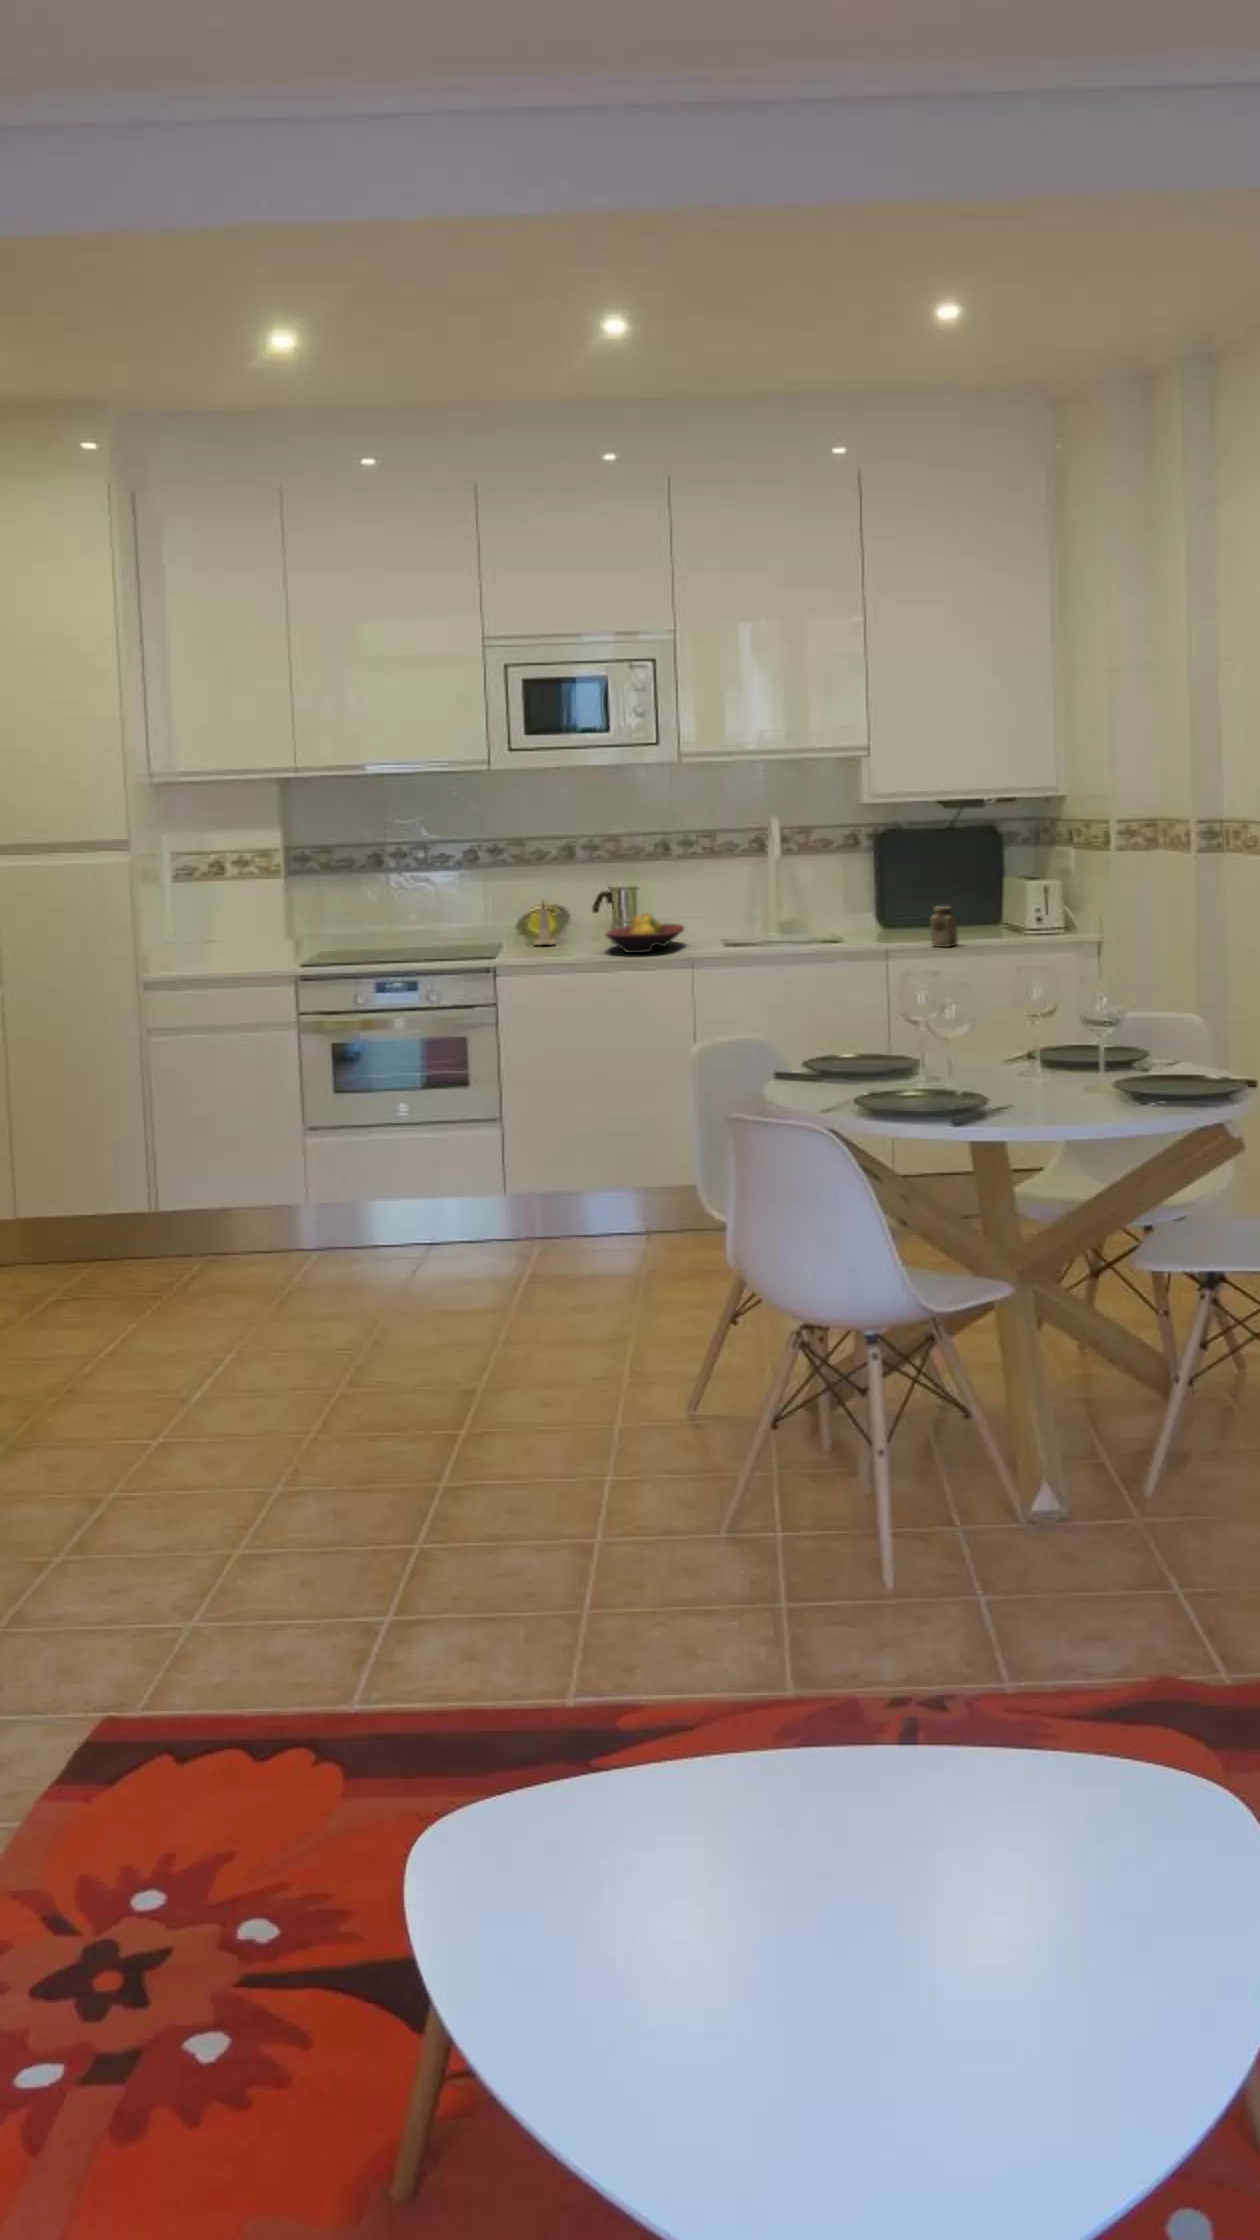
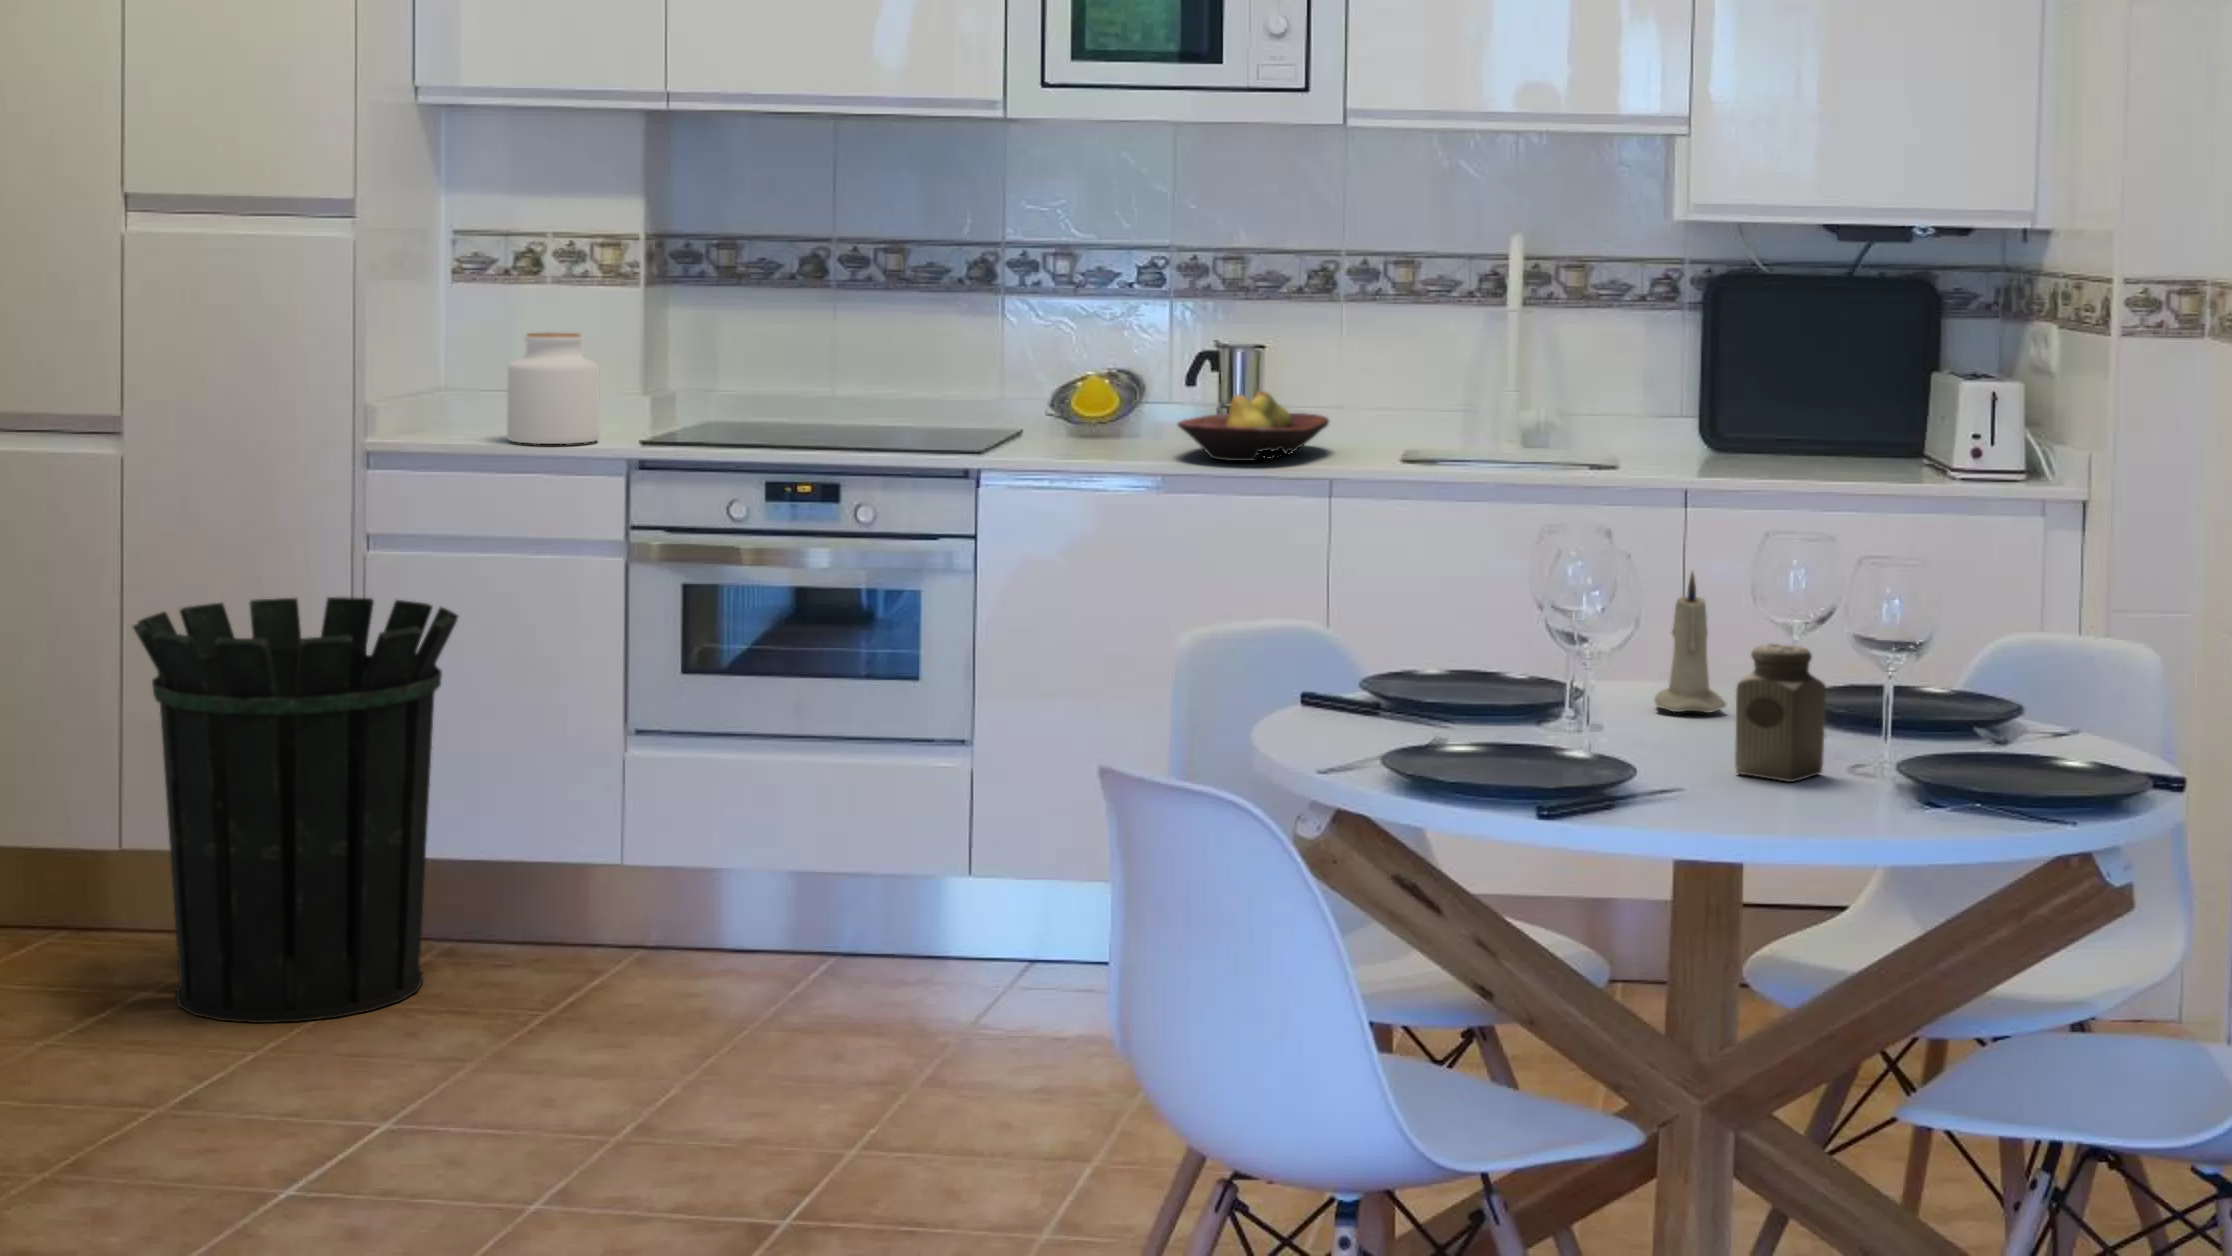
candle: present [534,899,556,945] -> present [1655,572,1726,712]
salt shaker: present [930,906,958,947] -> present [1735,644,1826,782]
jar: none [224,907,278,971] -> present [507,333,600,444]
waste bin: none [29,1066,215,1314] -> present [132,597,458,1023]

